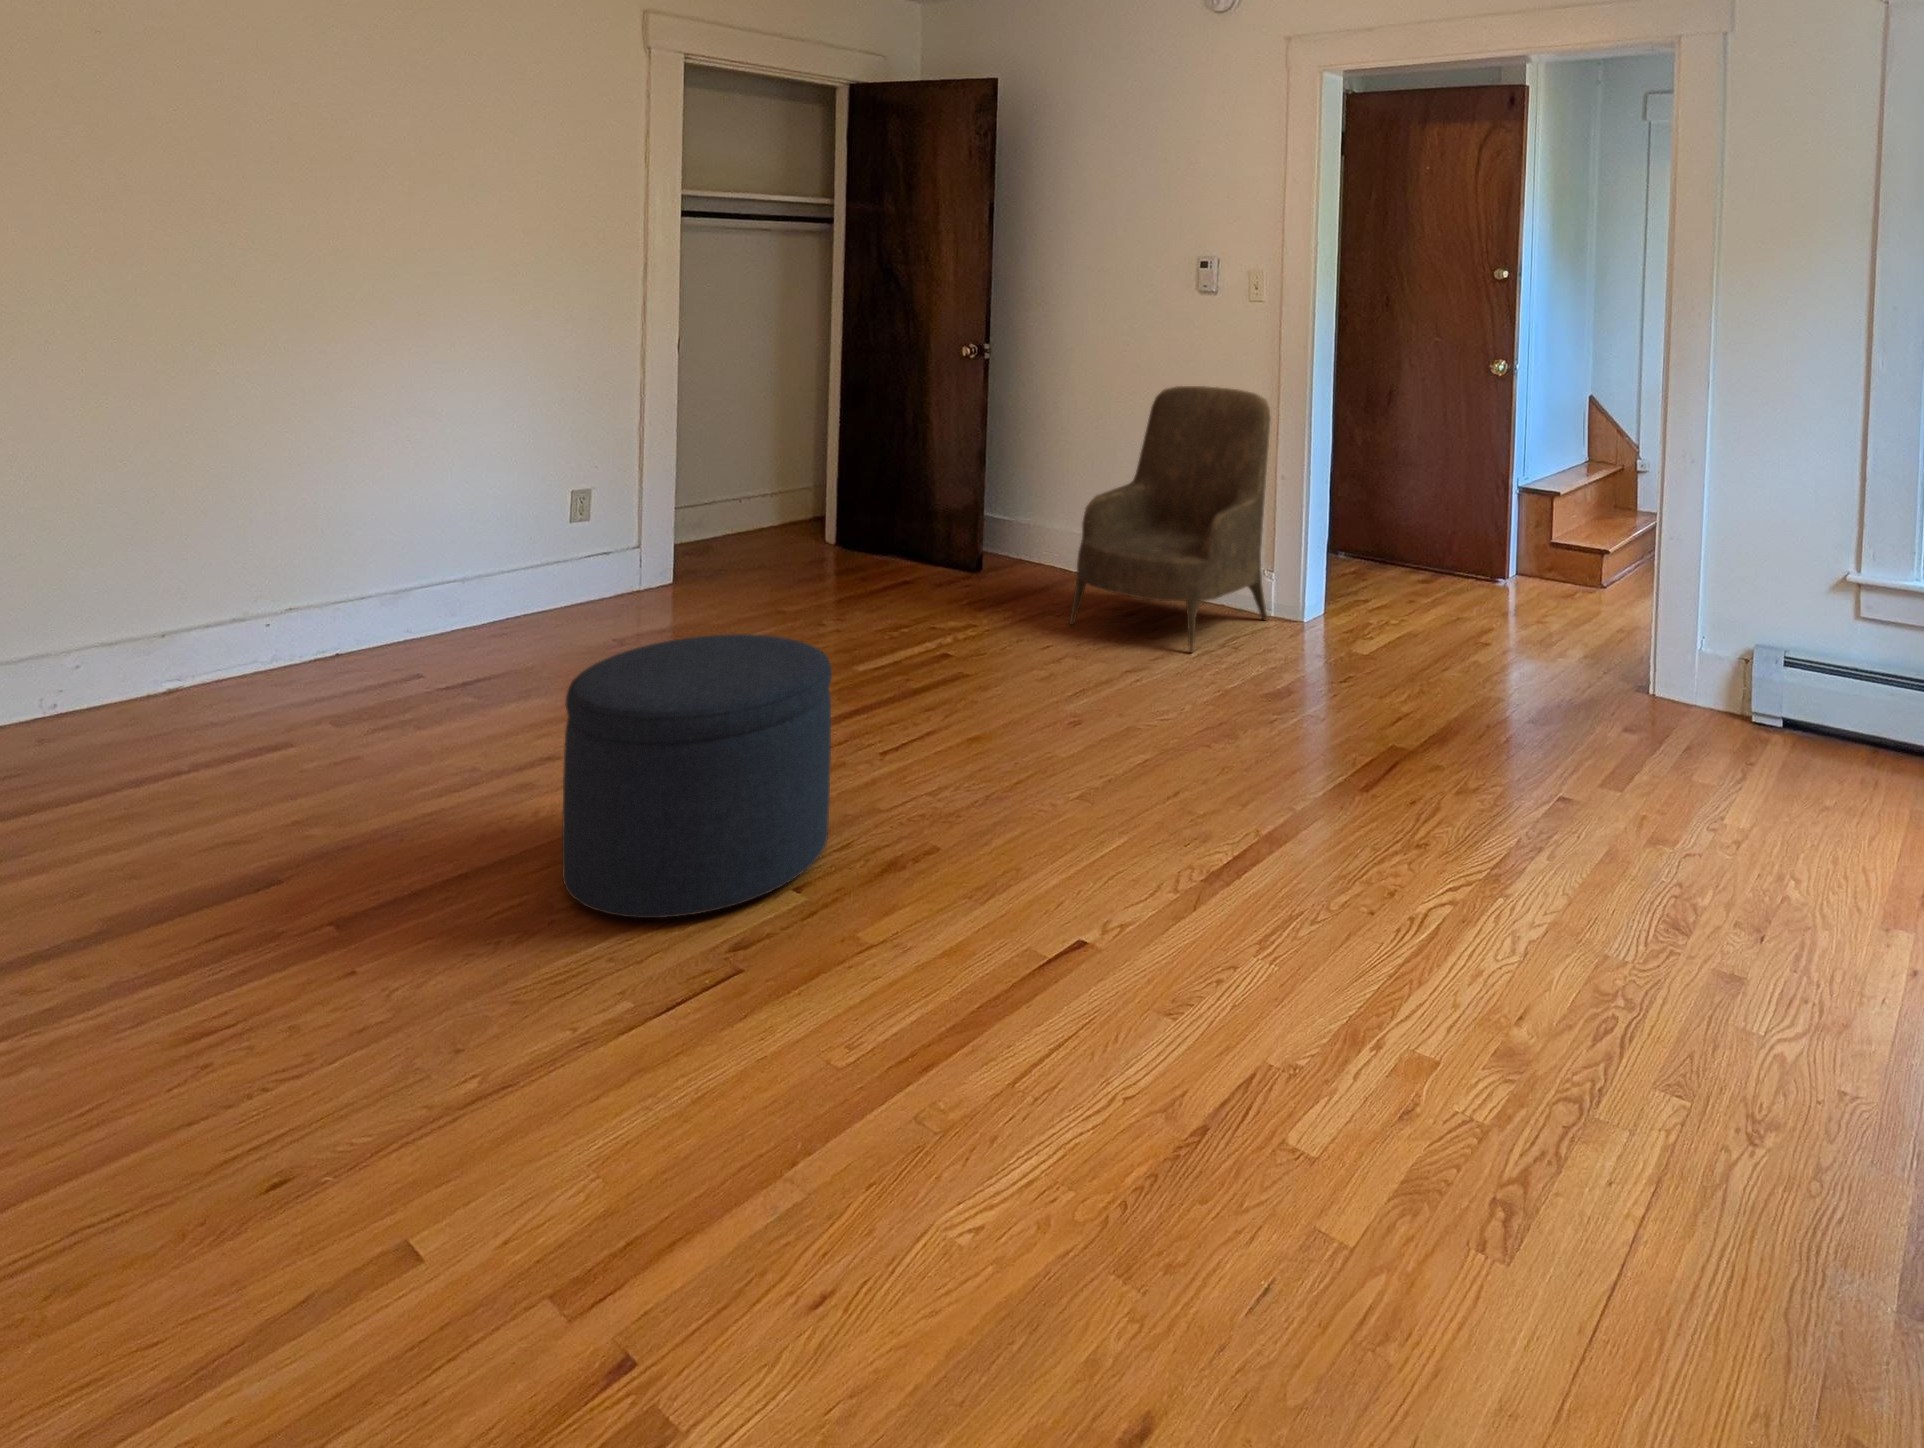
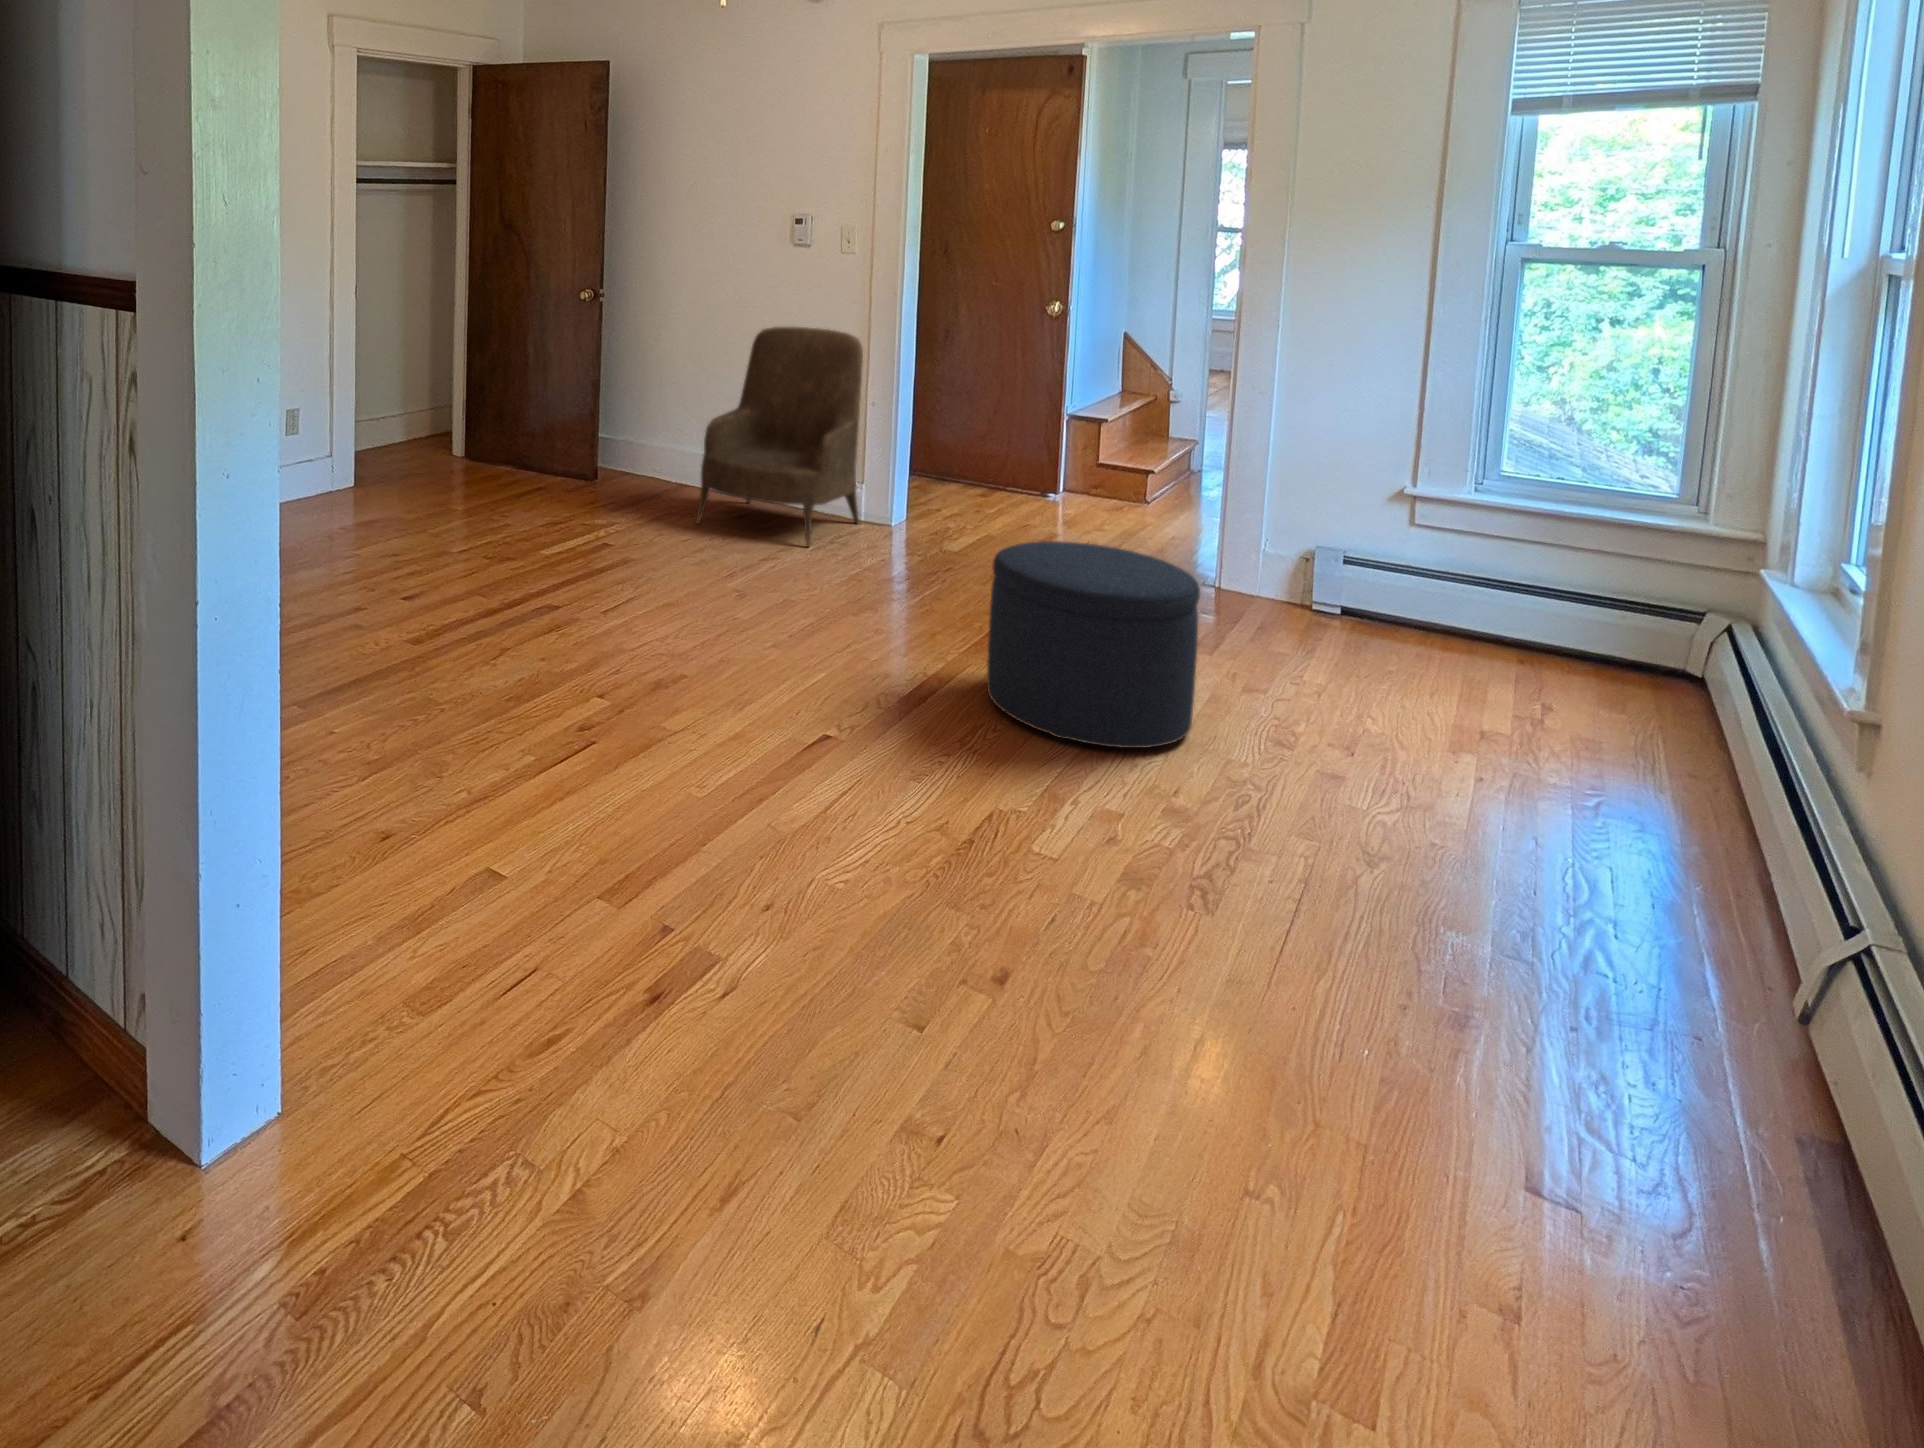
ottoman: present [562,634,832,918] -> present [987,541,1200,748]

